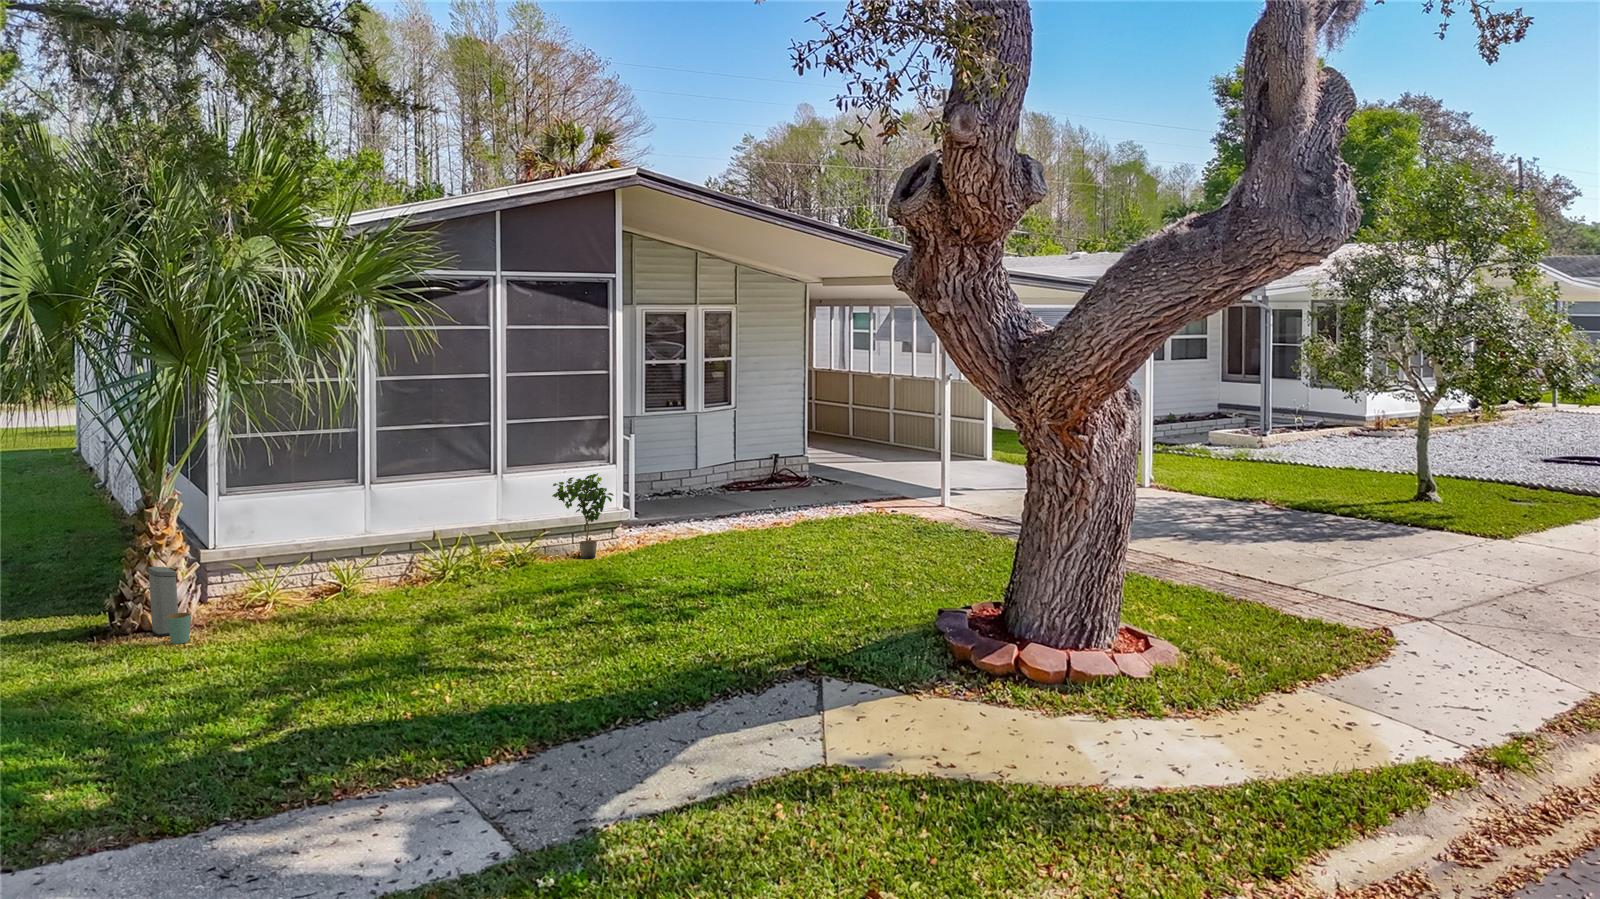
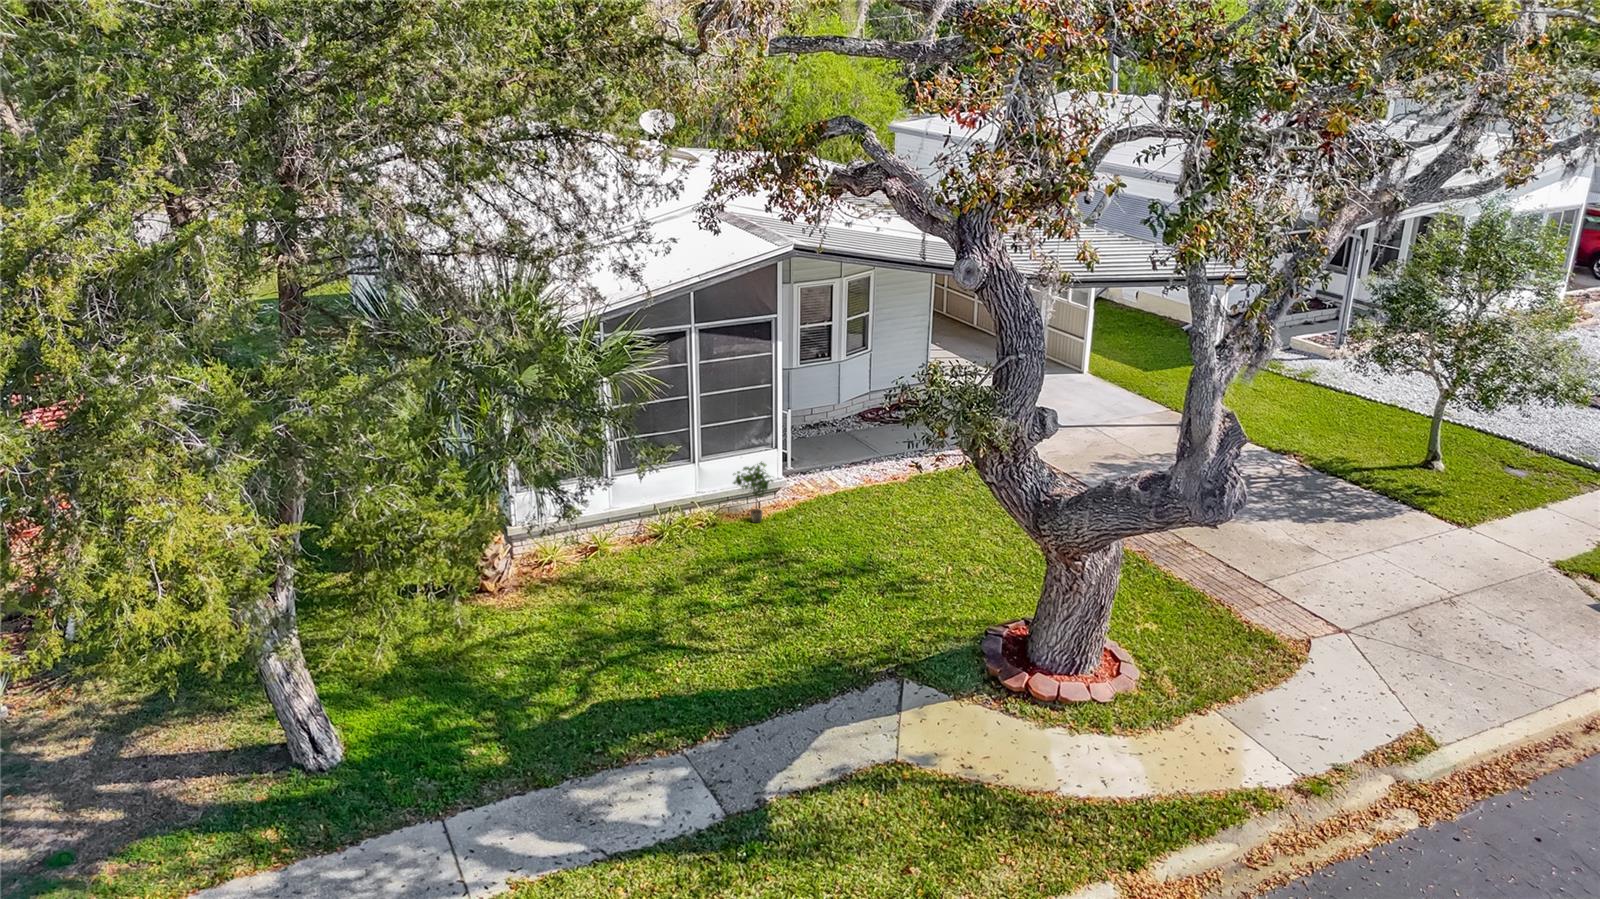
trash can: present [148,567,191,644] -> none [487,558,516,611]

